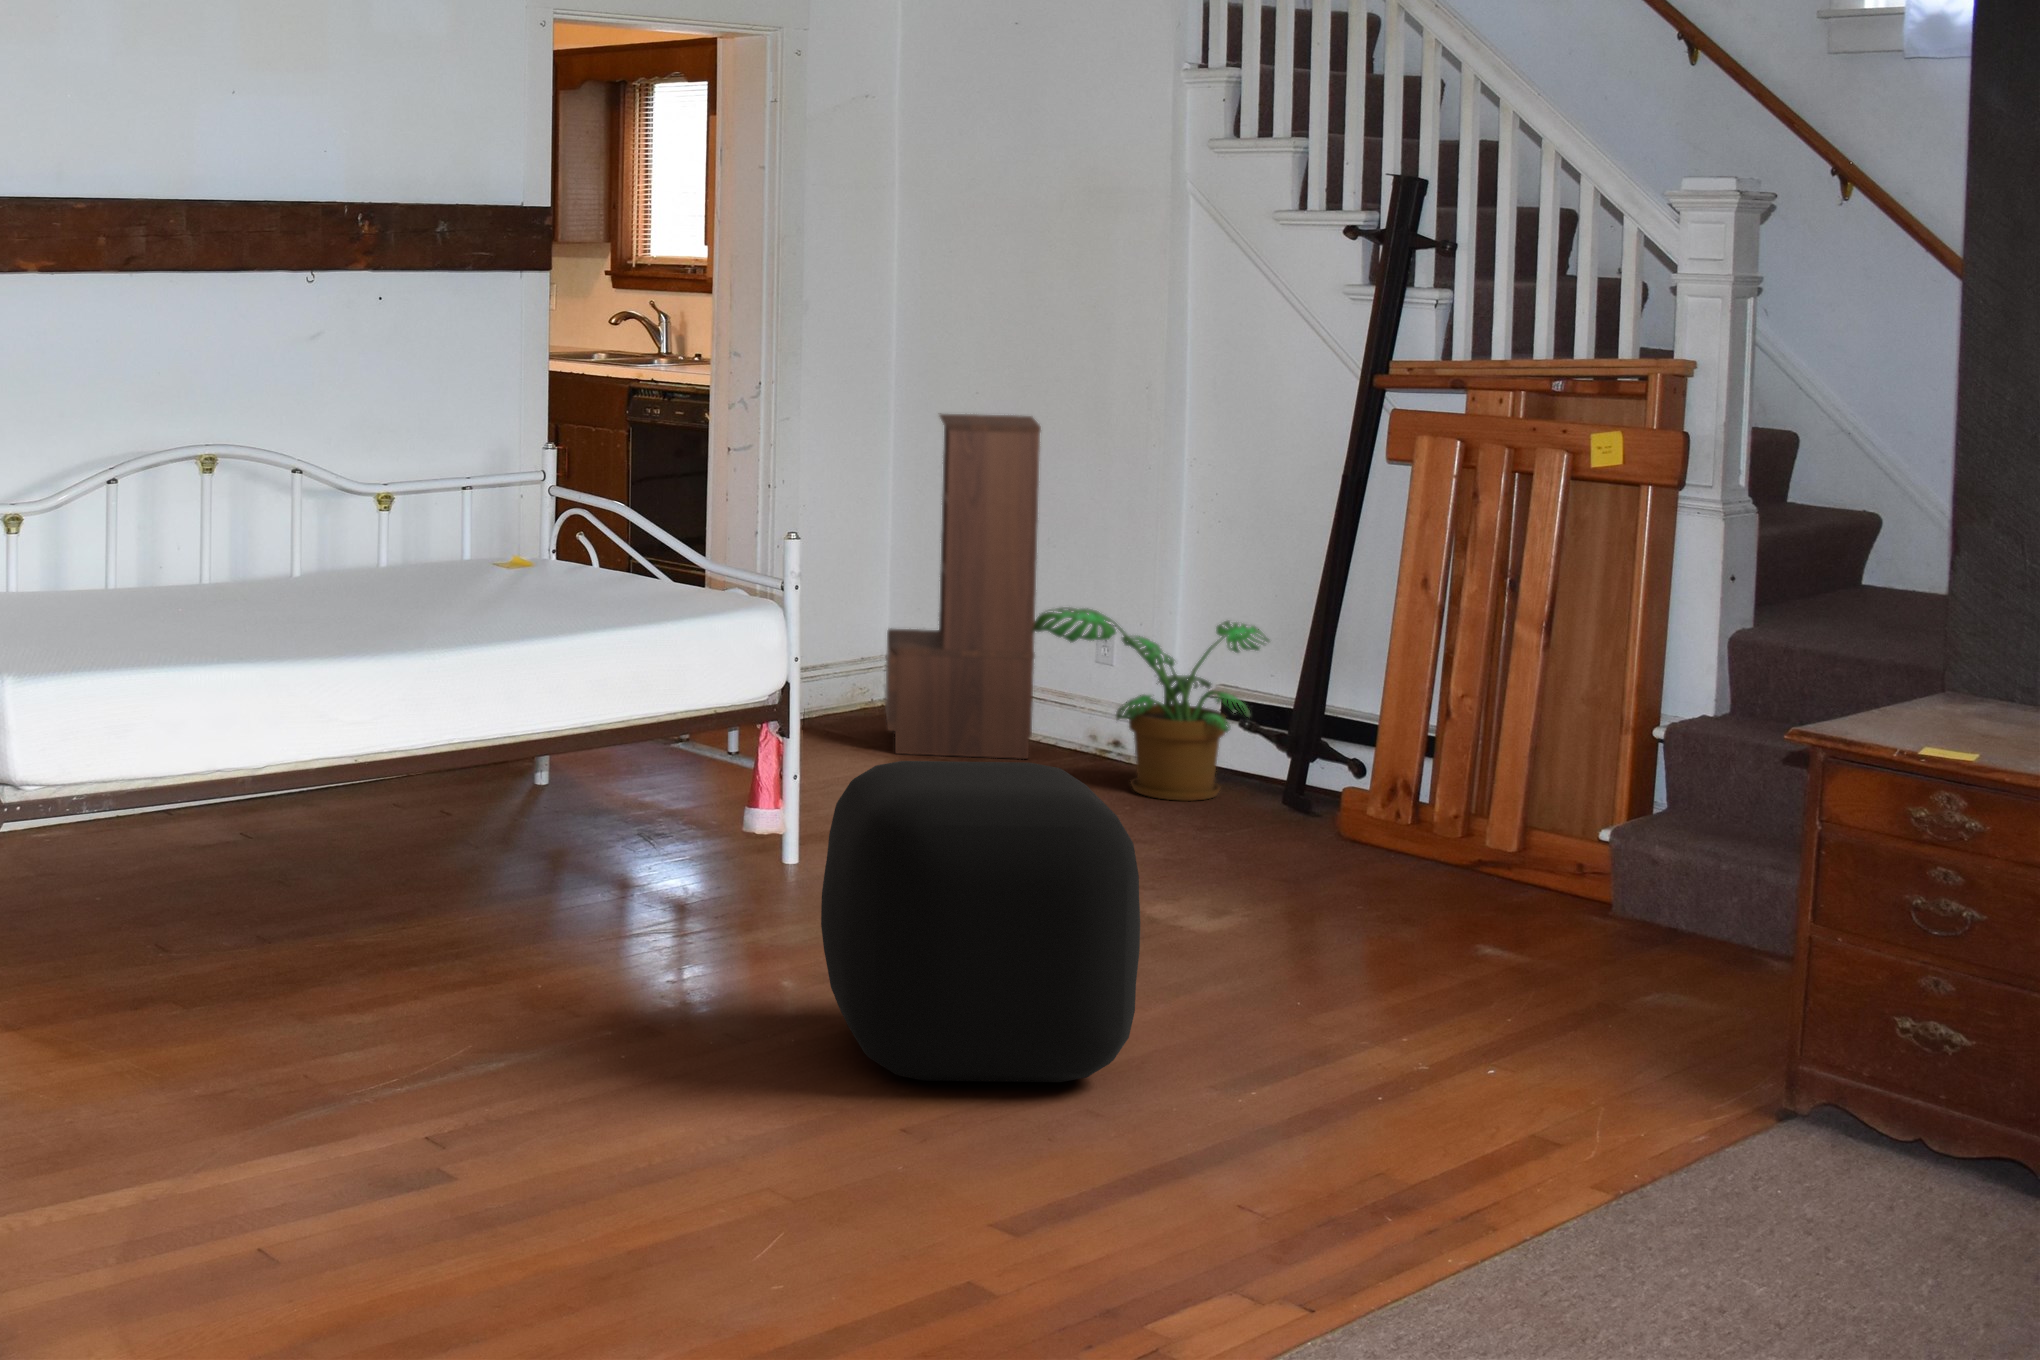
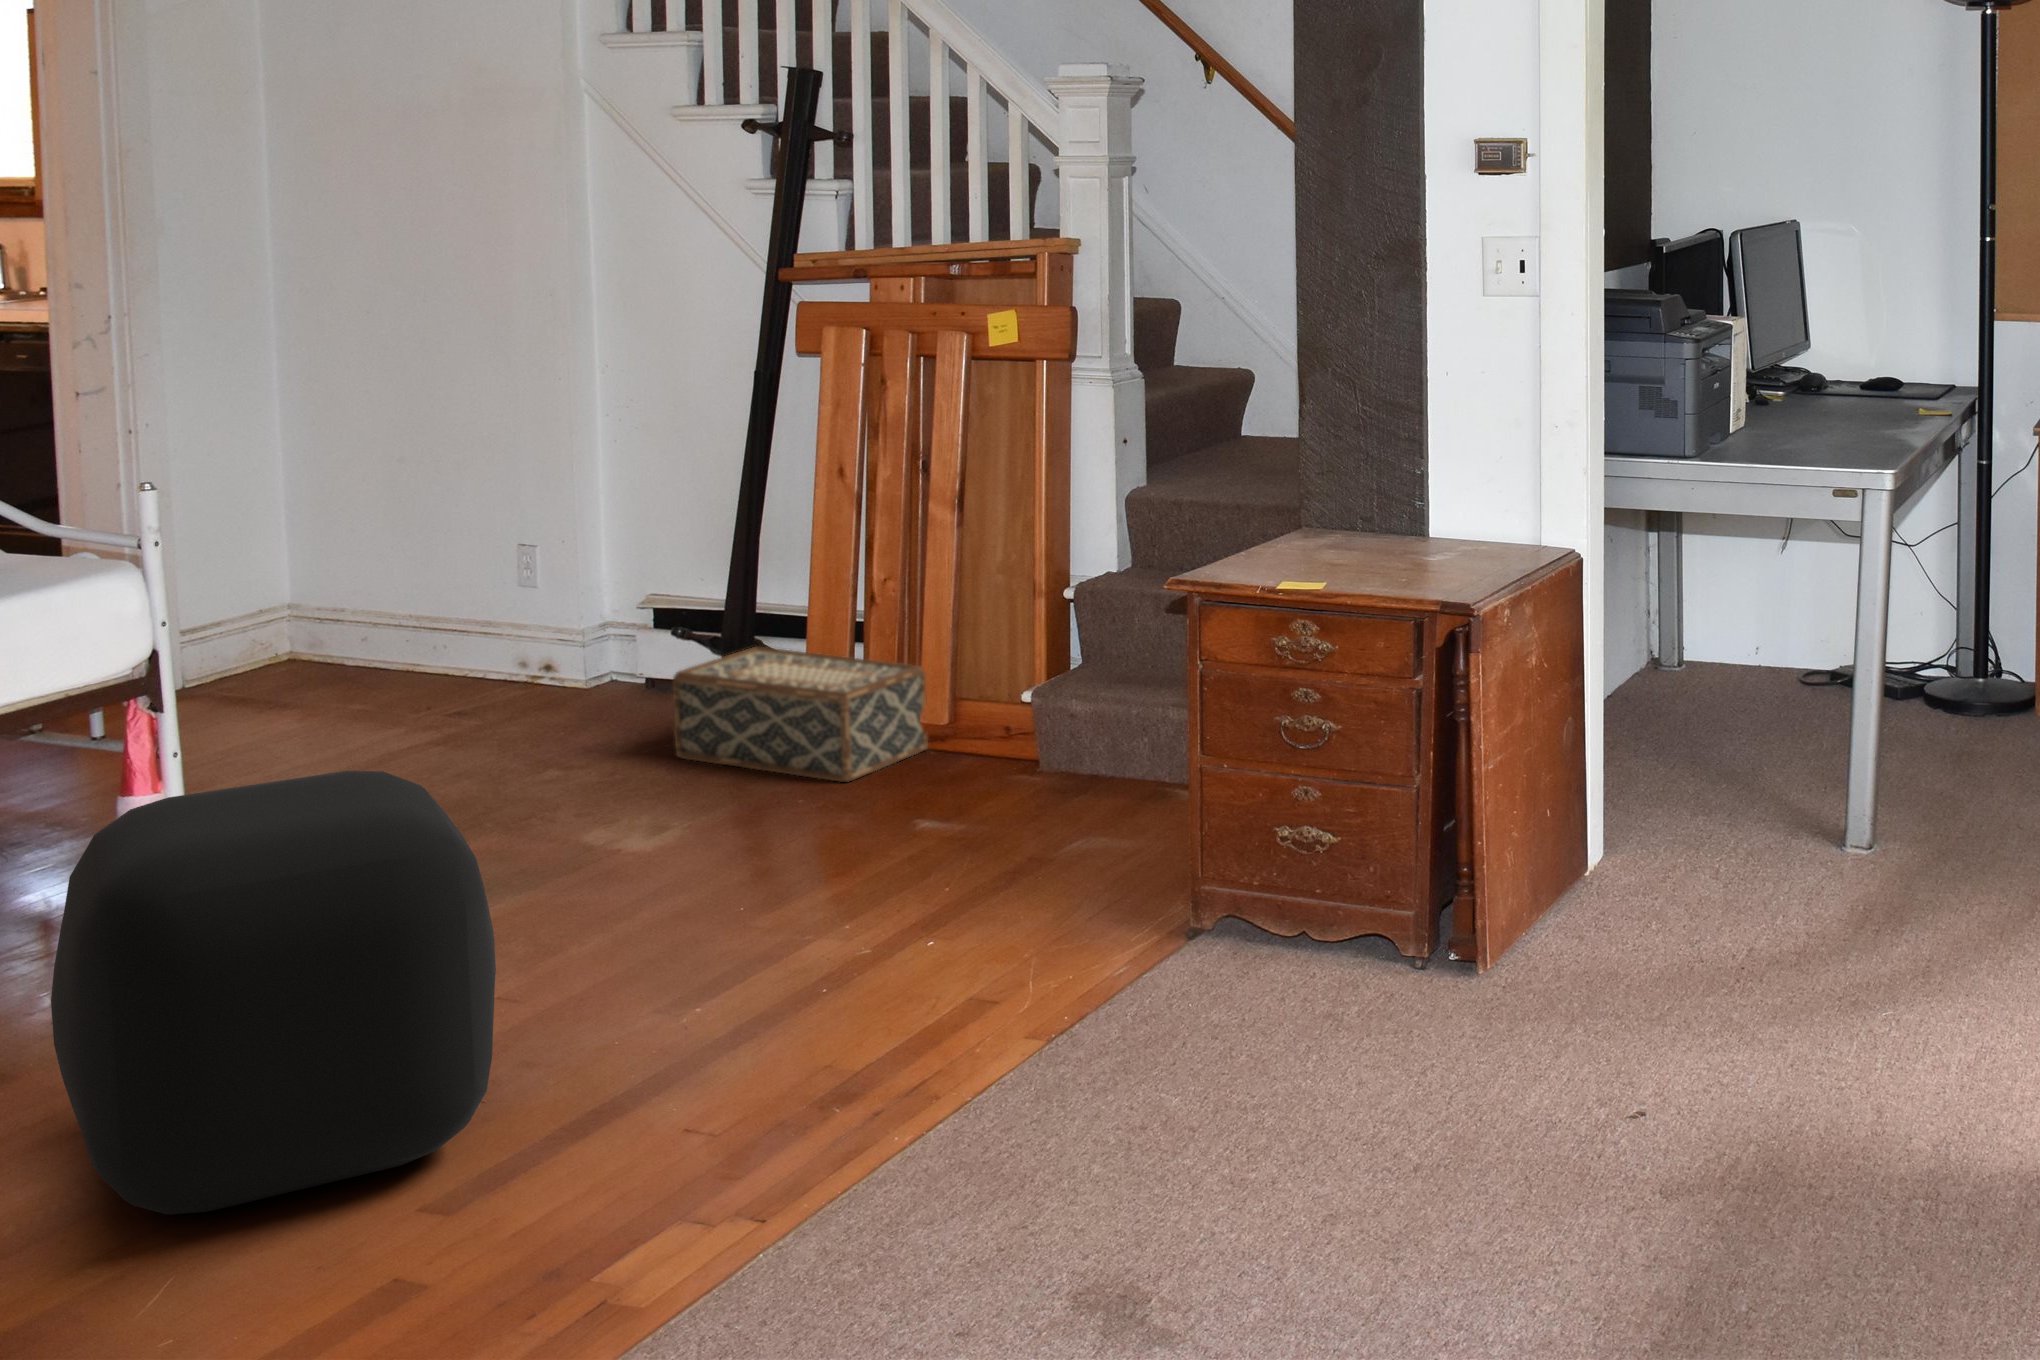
bookshelf: present [885,413,1041,759] -> none [269,331,446,715]
potted plant: present [1031,608,1269,801] -> none [429,528,696,724]
woven basket: none [1248,744,1499,882] -> present [673,647,928,782]

